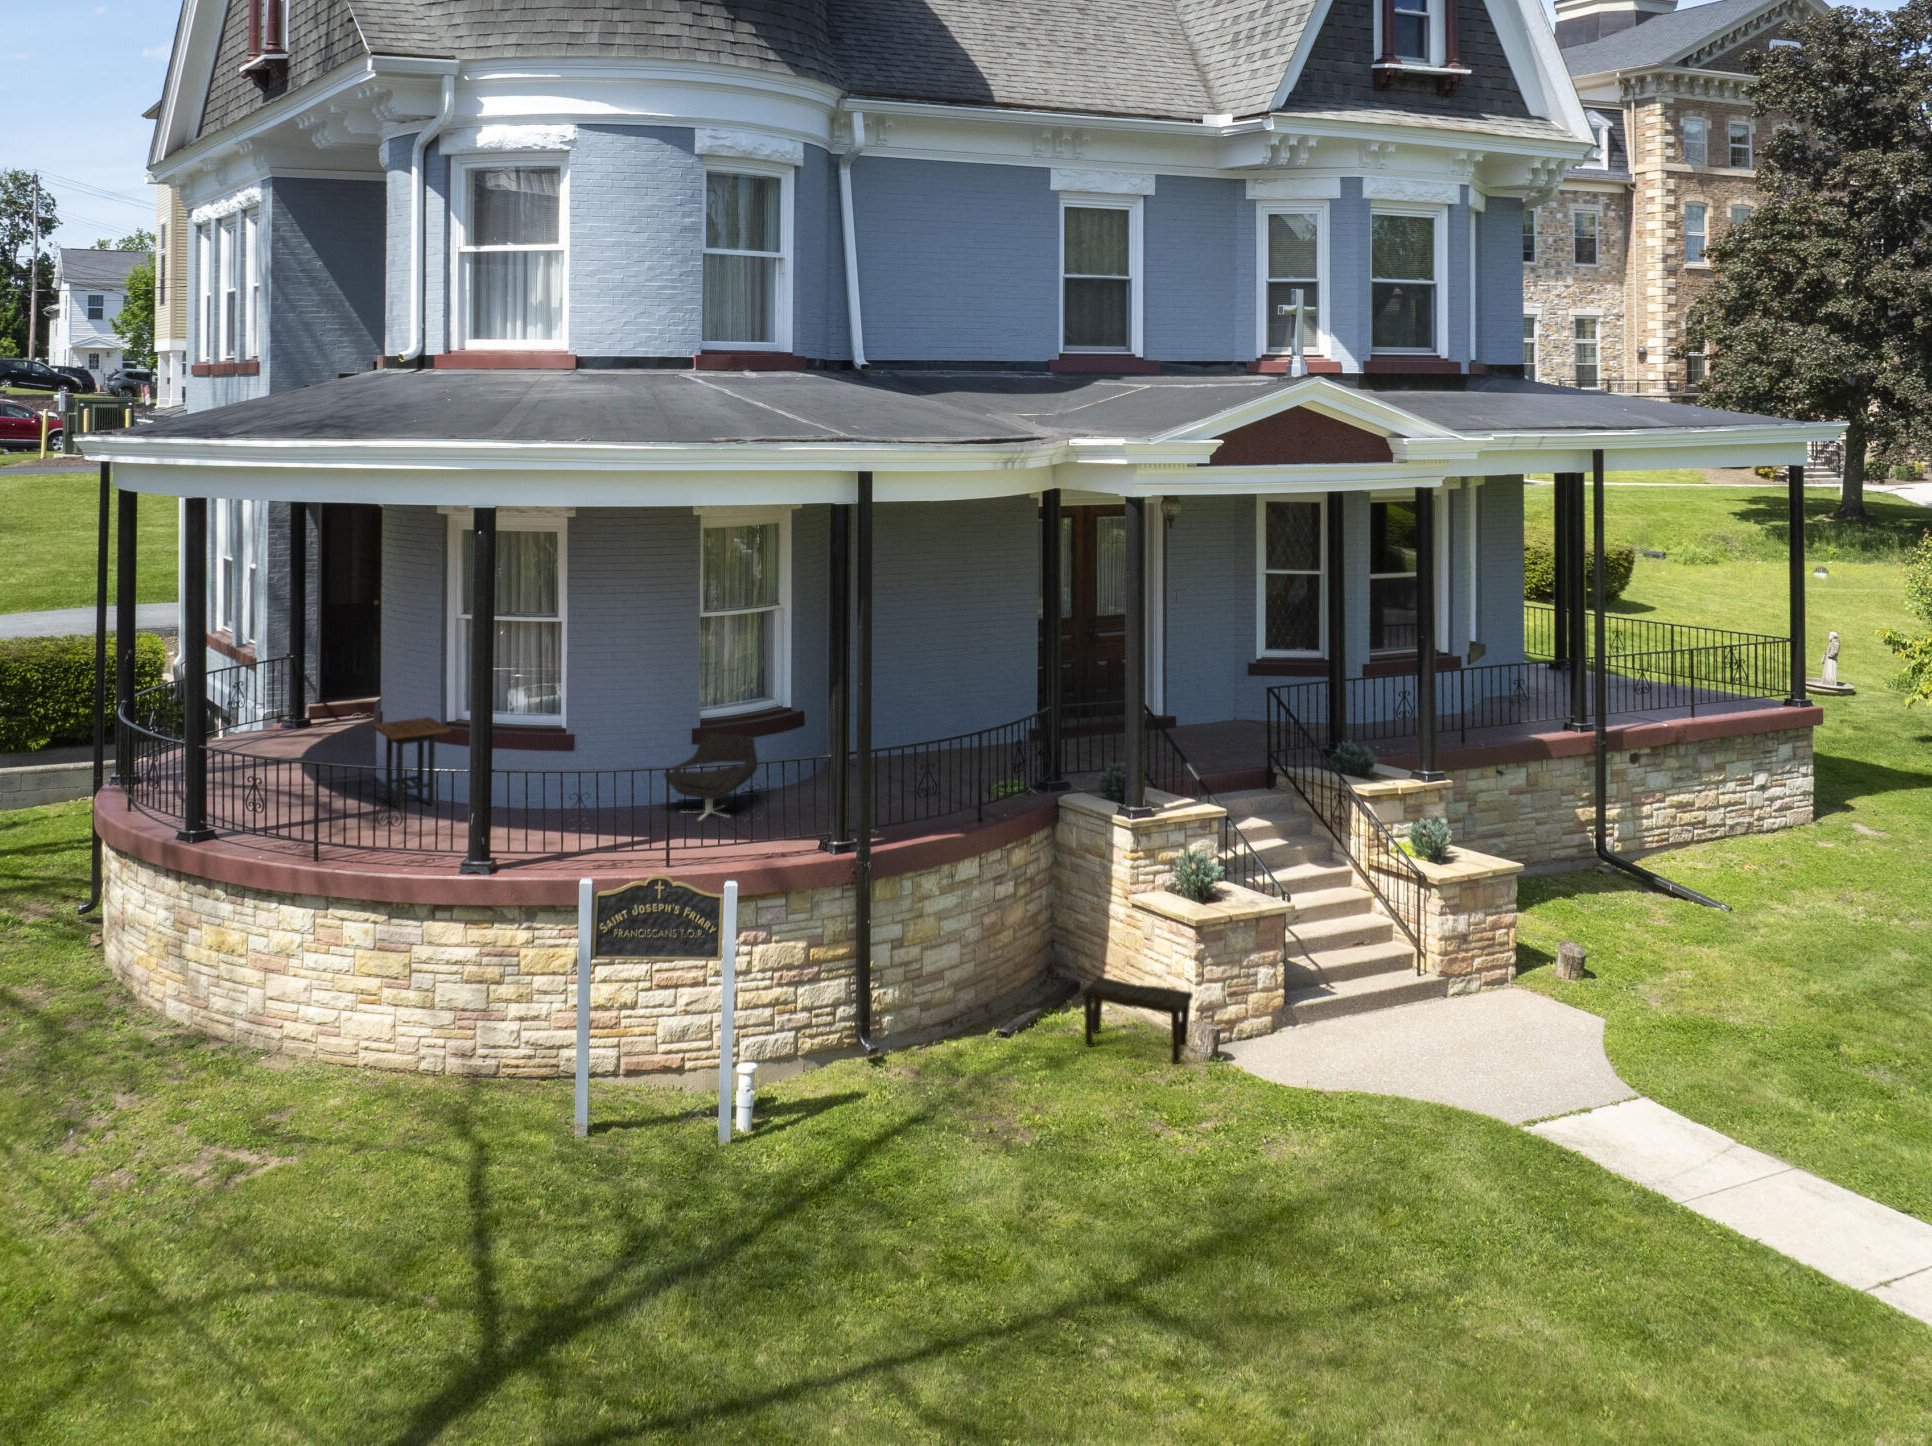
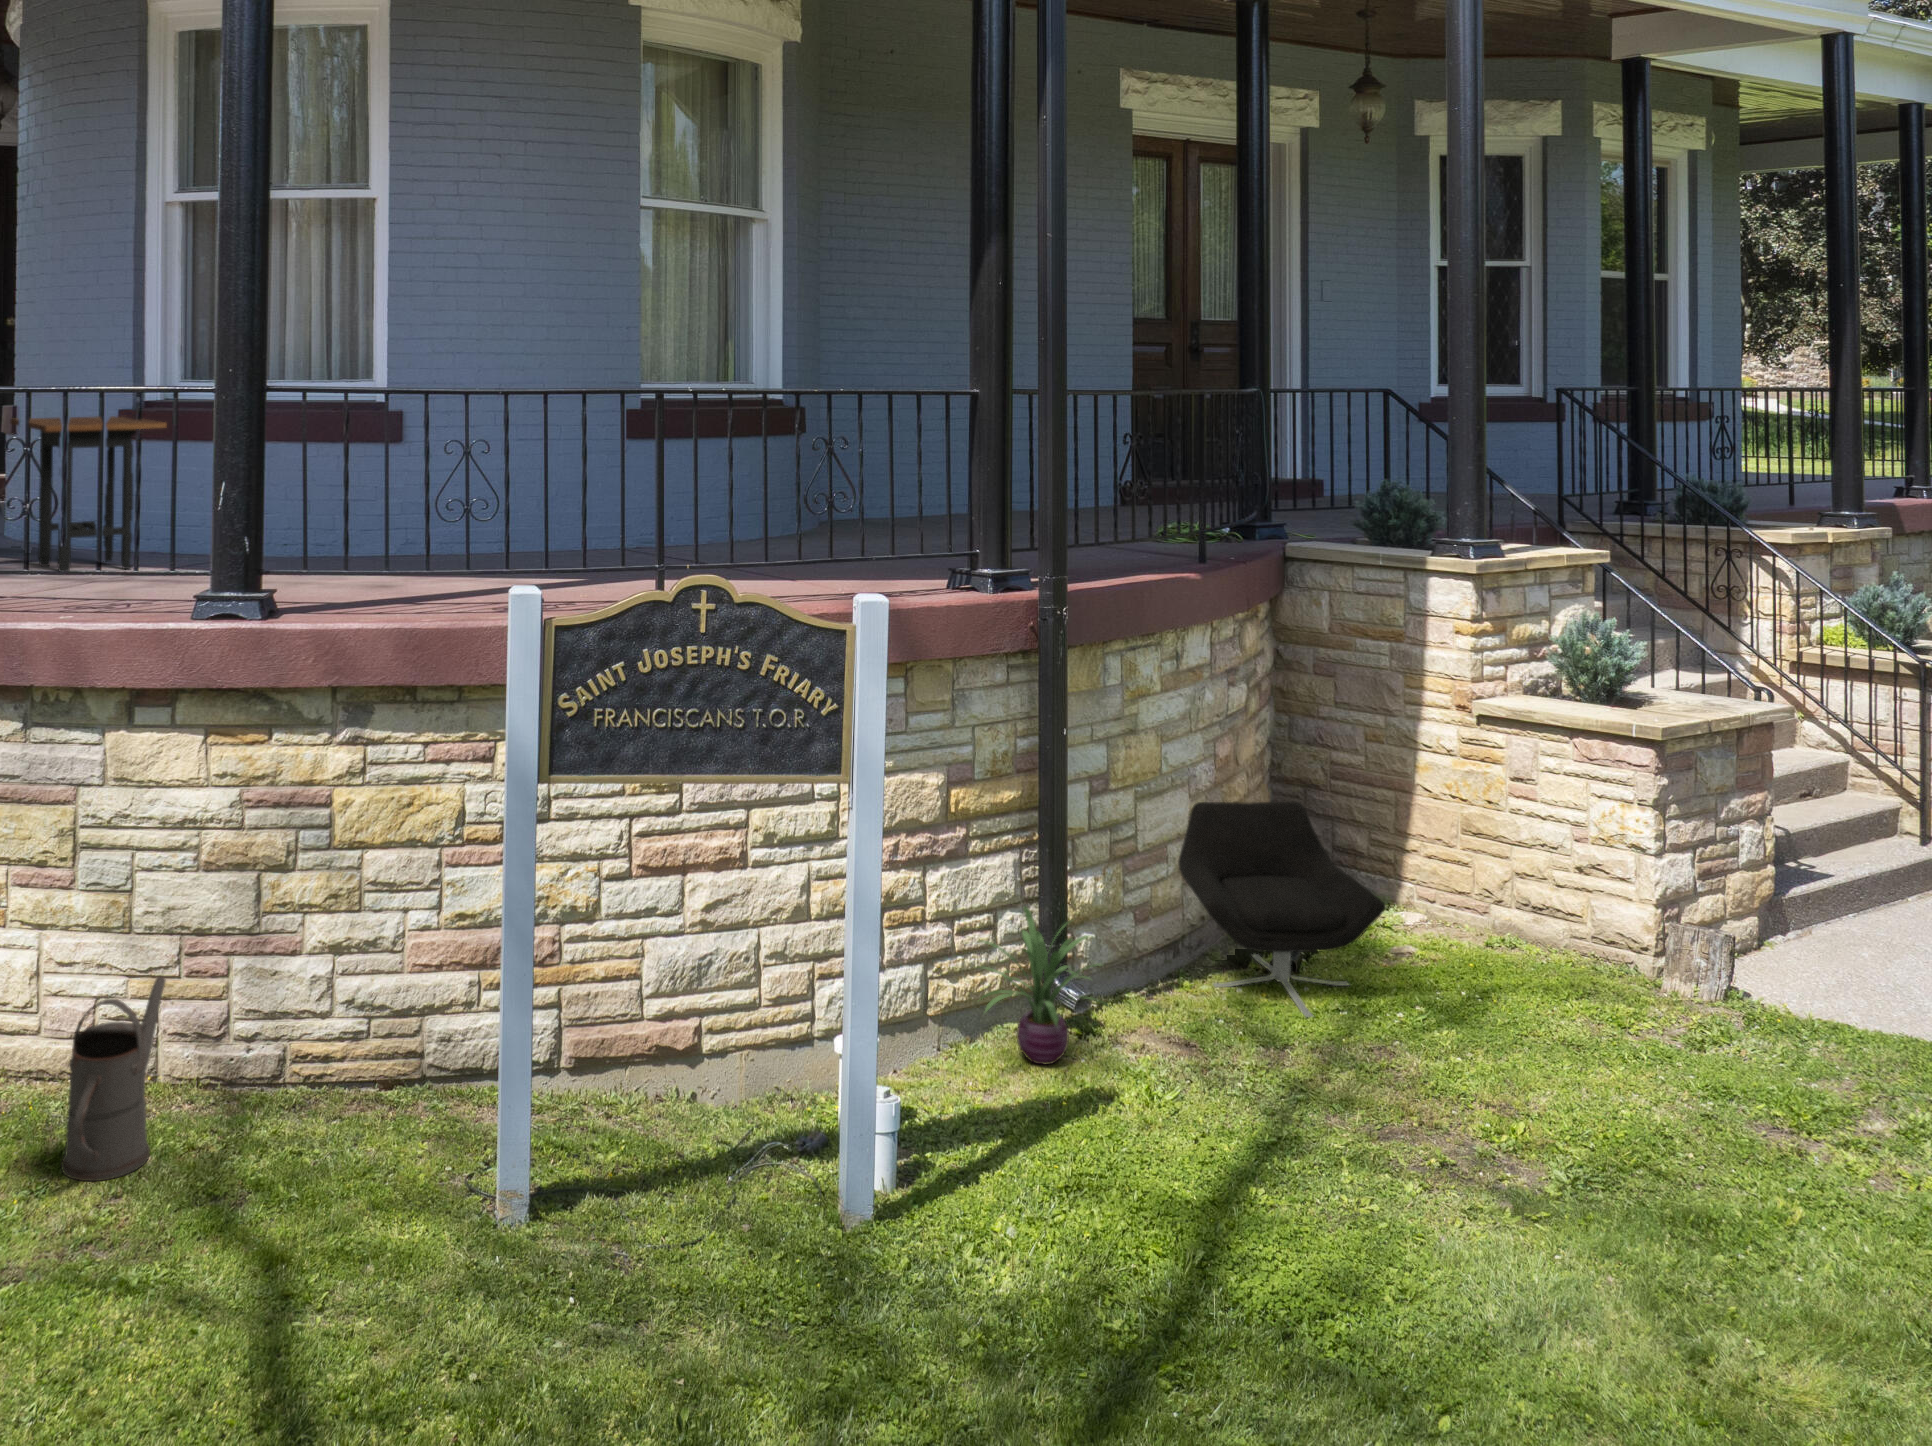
lounge chair: present [664,733,758,820] -> present [1178,802,1385,1017]
bench: present [1083,977,1193,1064] -> none [1450,846,1677,1007]
decorative plant: none [812,1006,876,1081] -> present [981,907,1110,1064]
watering can: none [406,1029,449,1115] -> present [61,976,166,1181]

